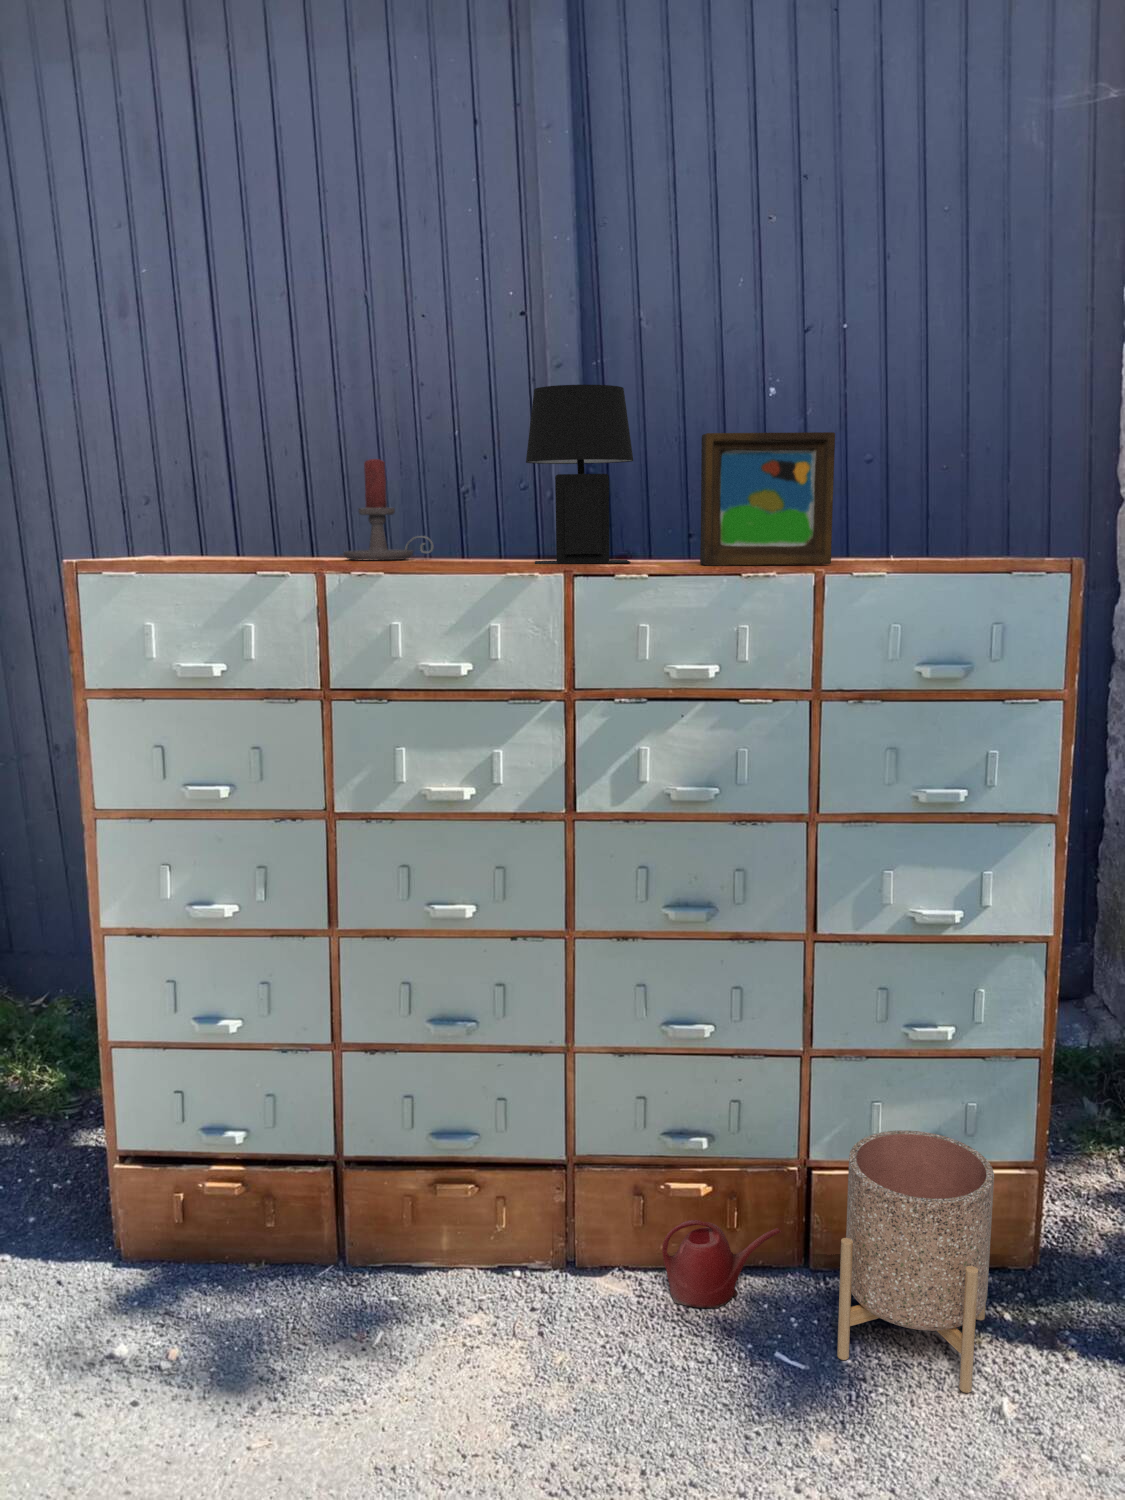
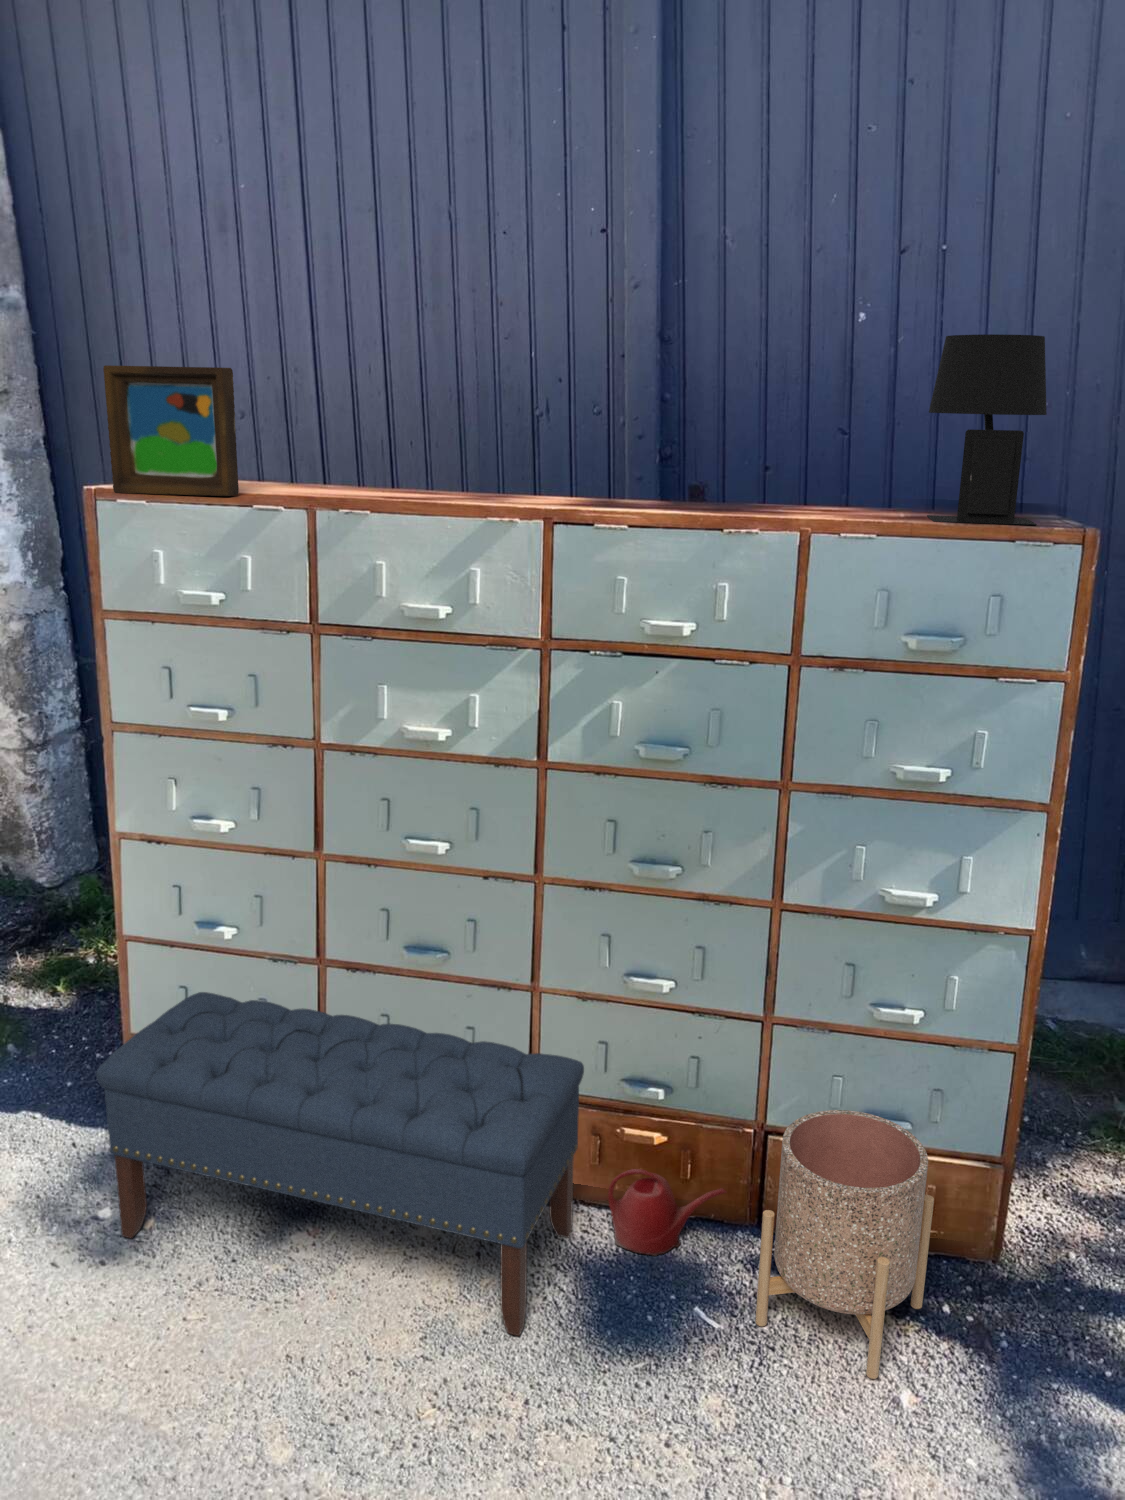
table lamp: present [526,385,633,564] -> present [927,334,1047,525]
picture frame: present [700,432,835,566] -> present [103,365,239,496]
candle holder: present [343,459,434,561] -> none [360,389,449,492]
bench: none [121,1094,634,1408] -> present [96,992,584,1336]

